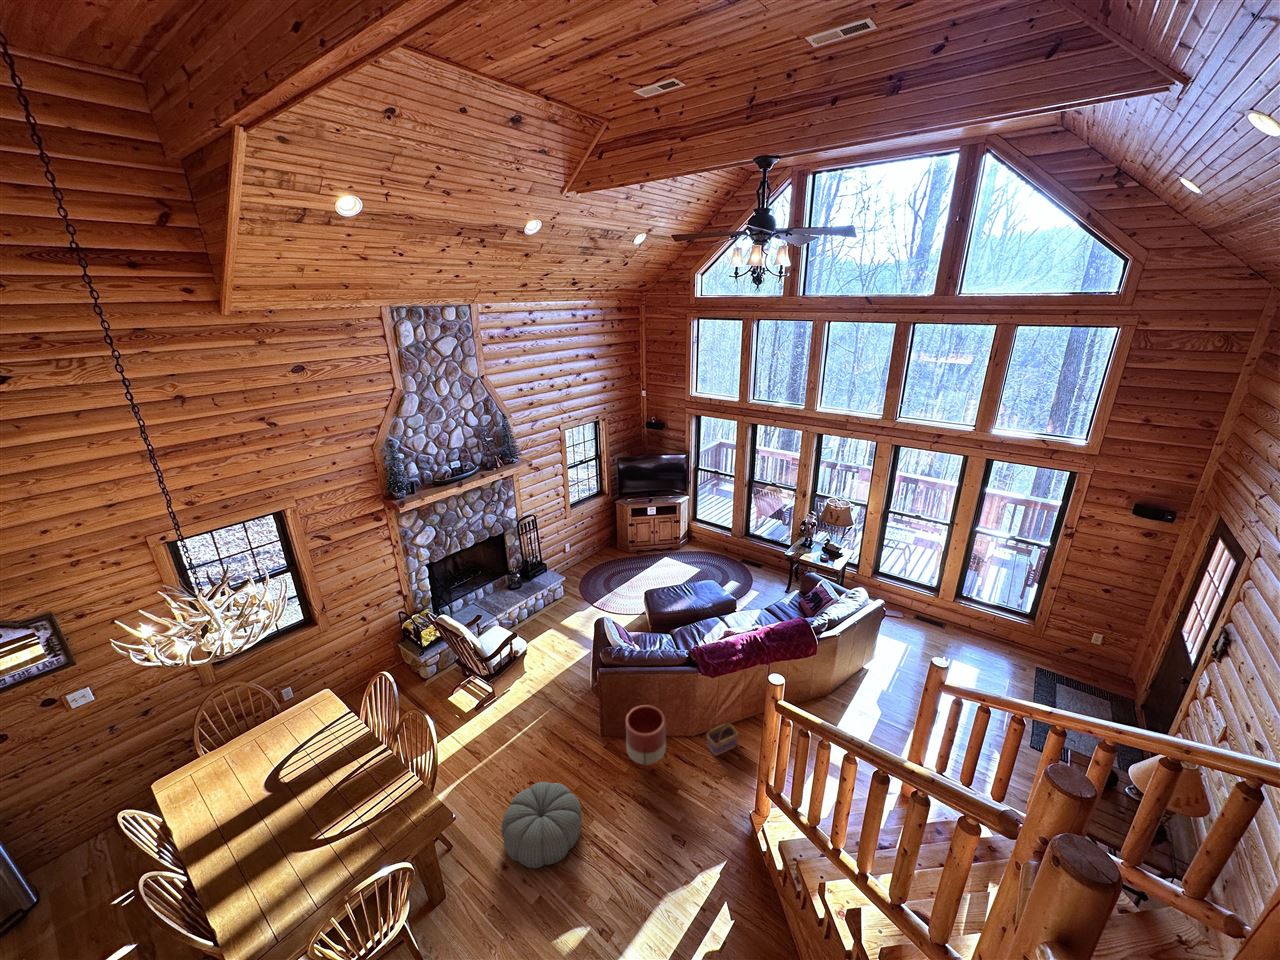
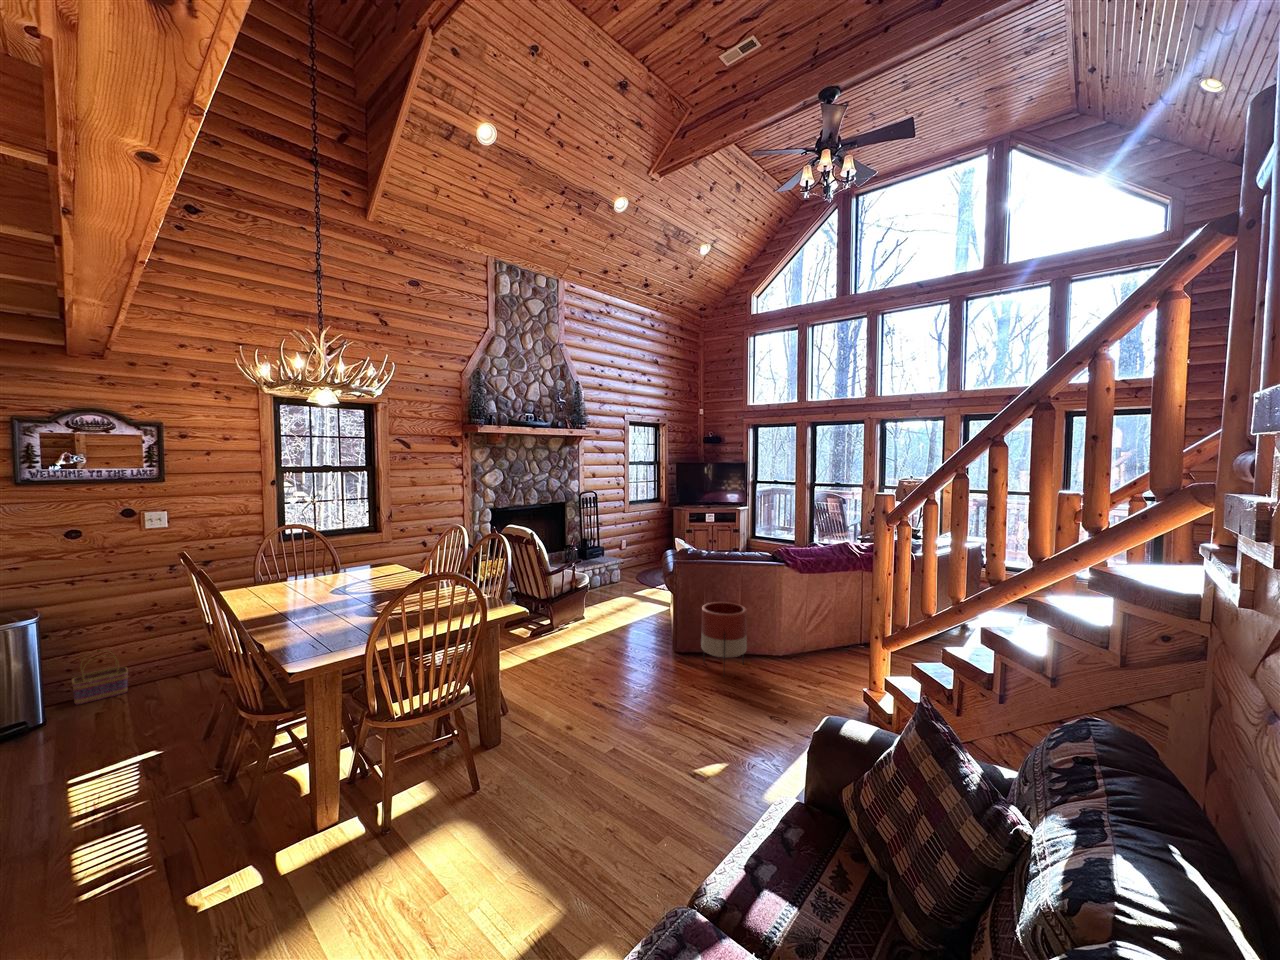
basket: present [707,724,738,756] -> present [72,655,128,704]
pouf: present [501,782,581,868] -> none [564,654,656,720]

